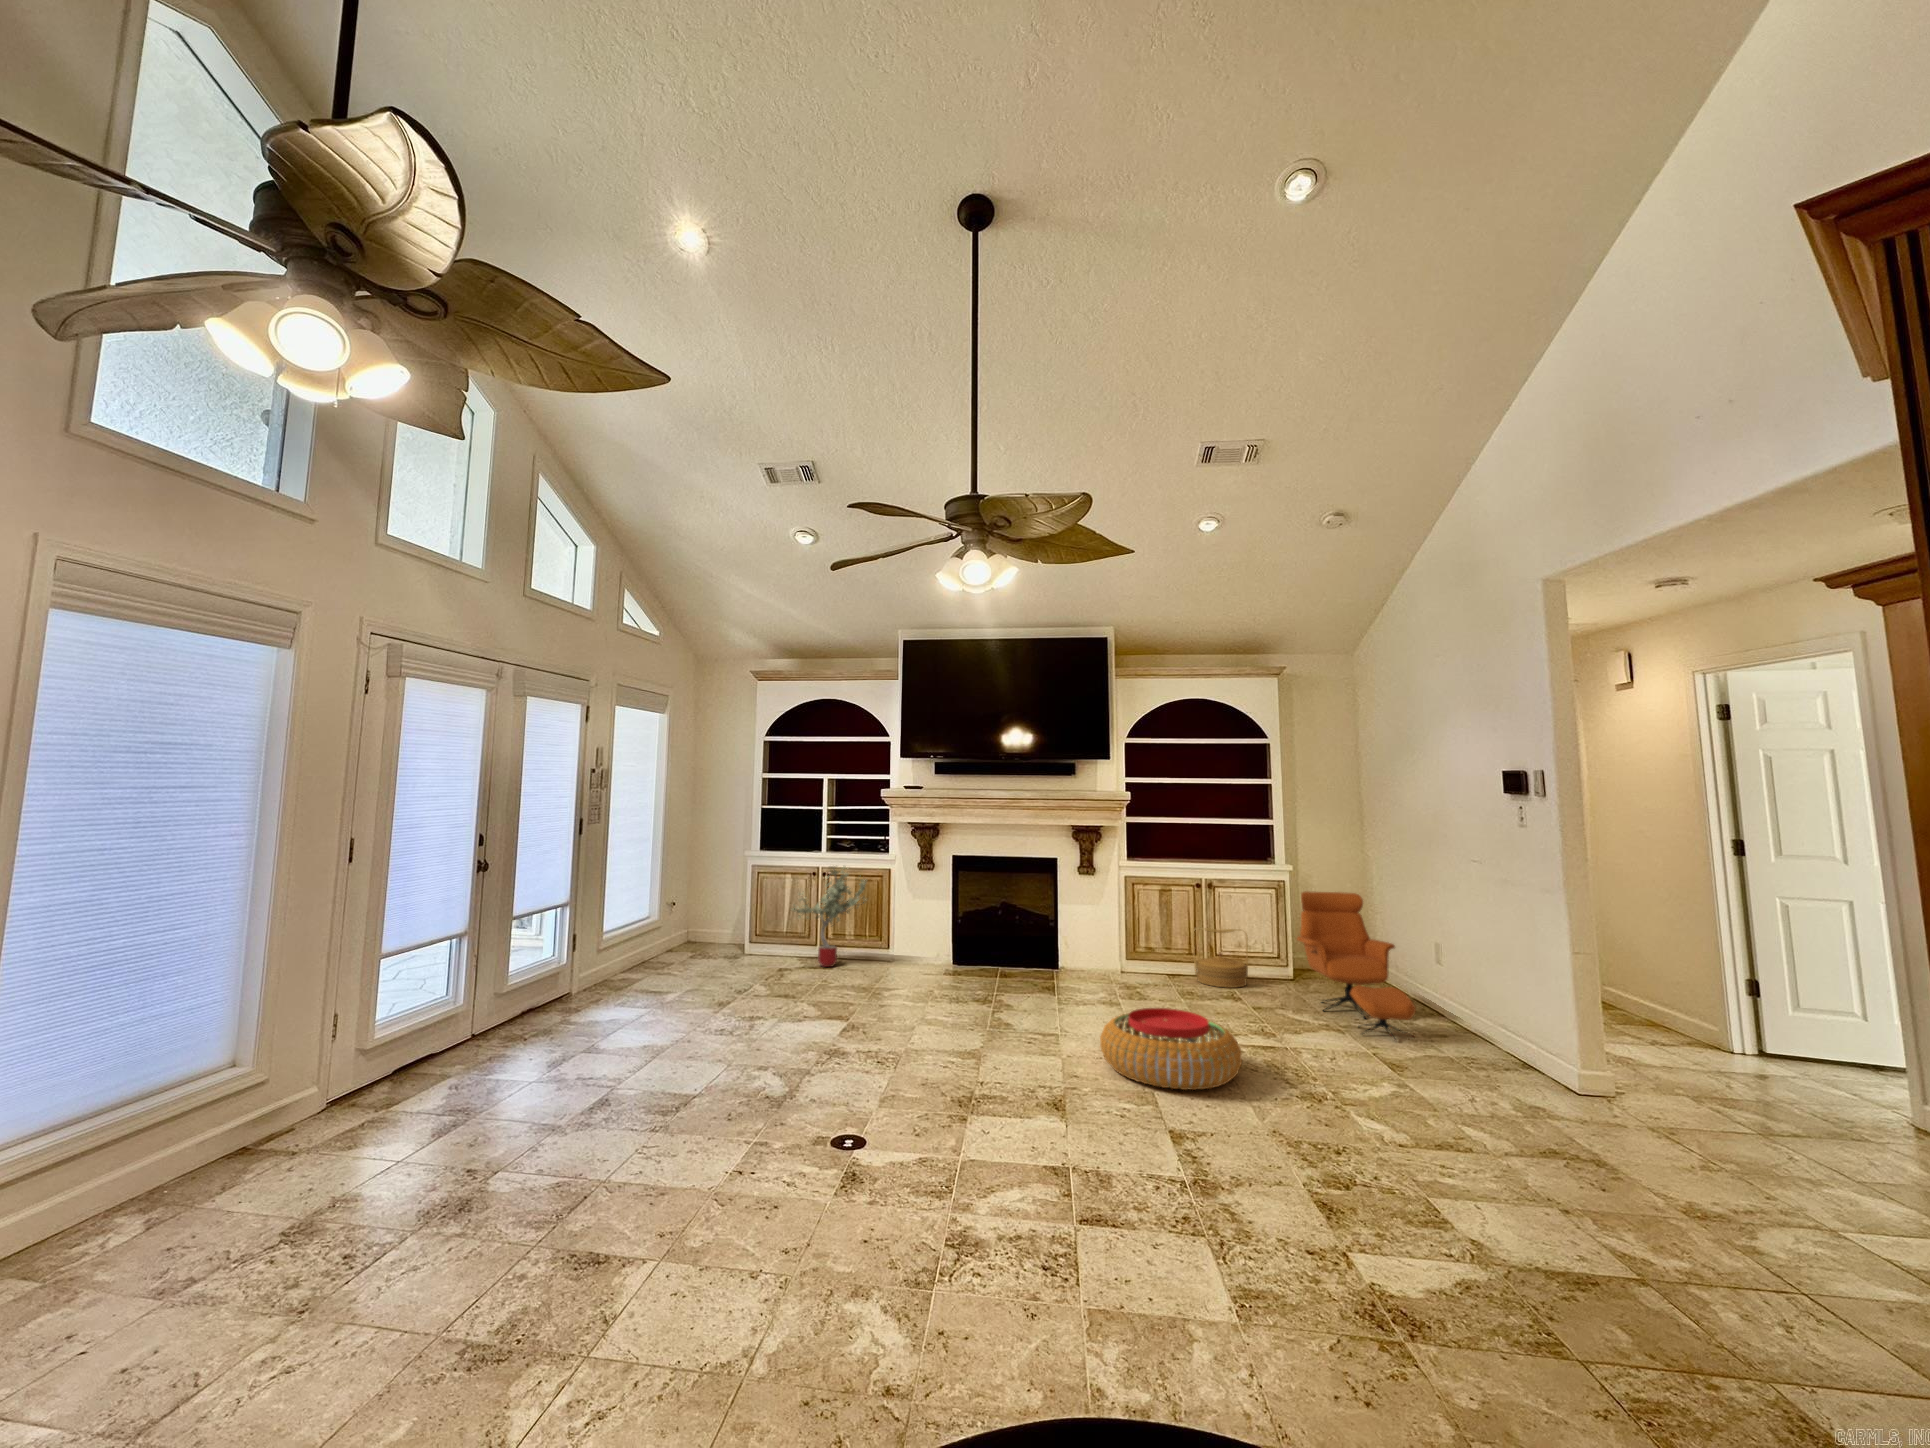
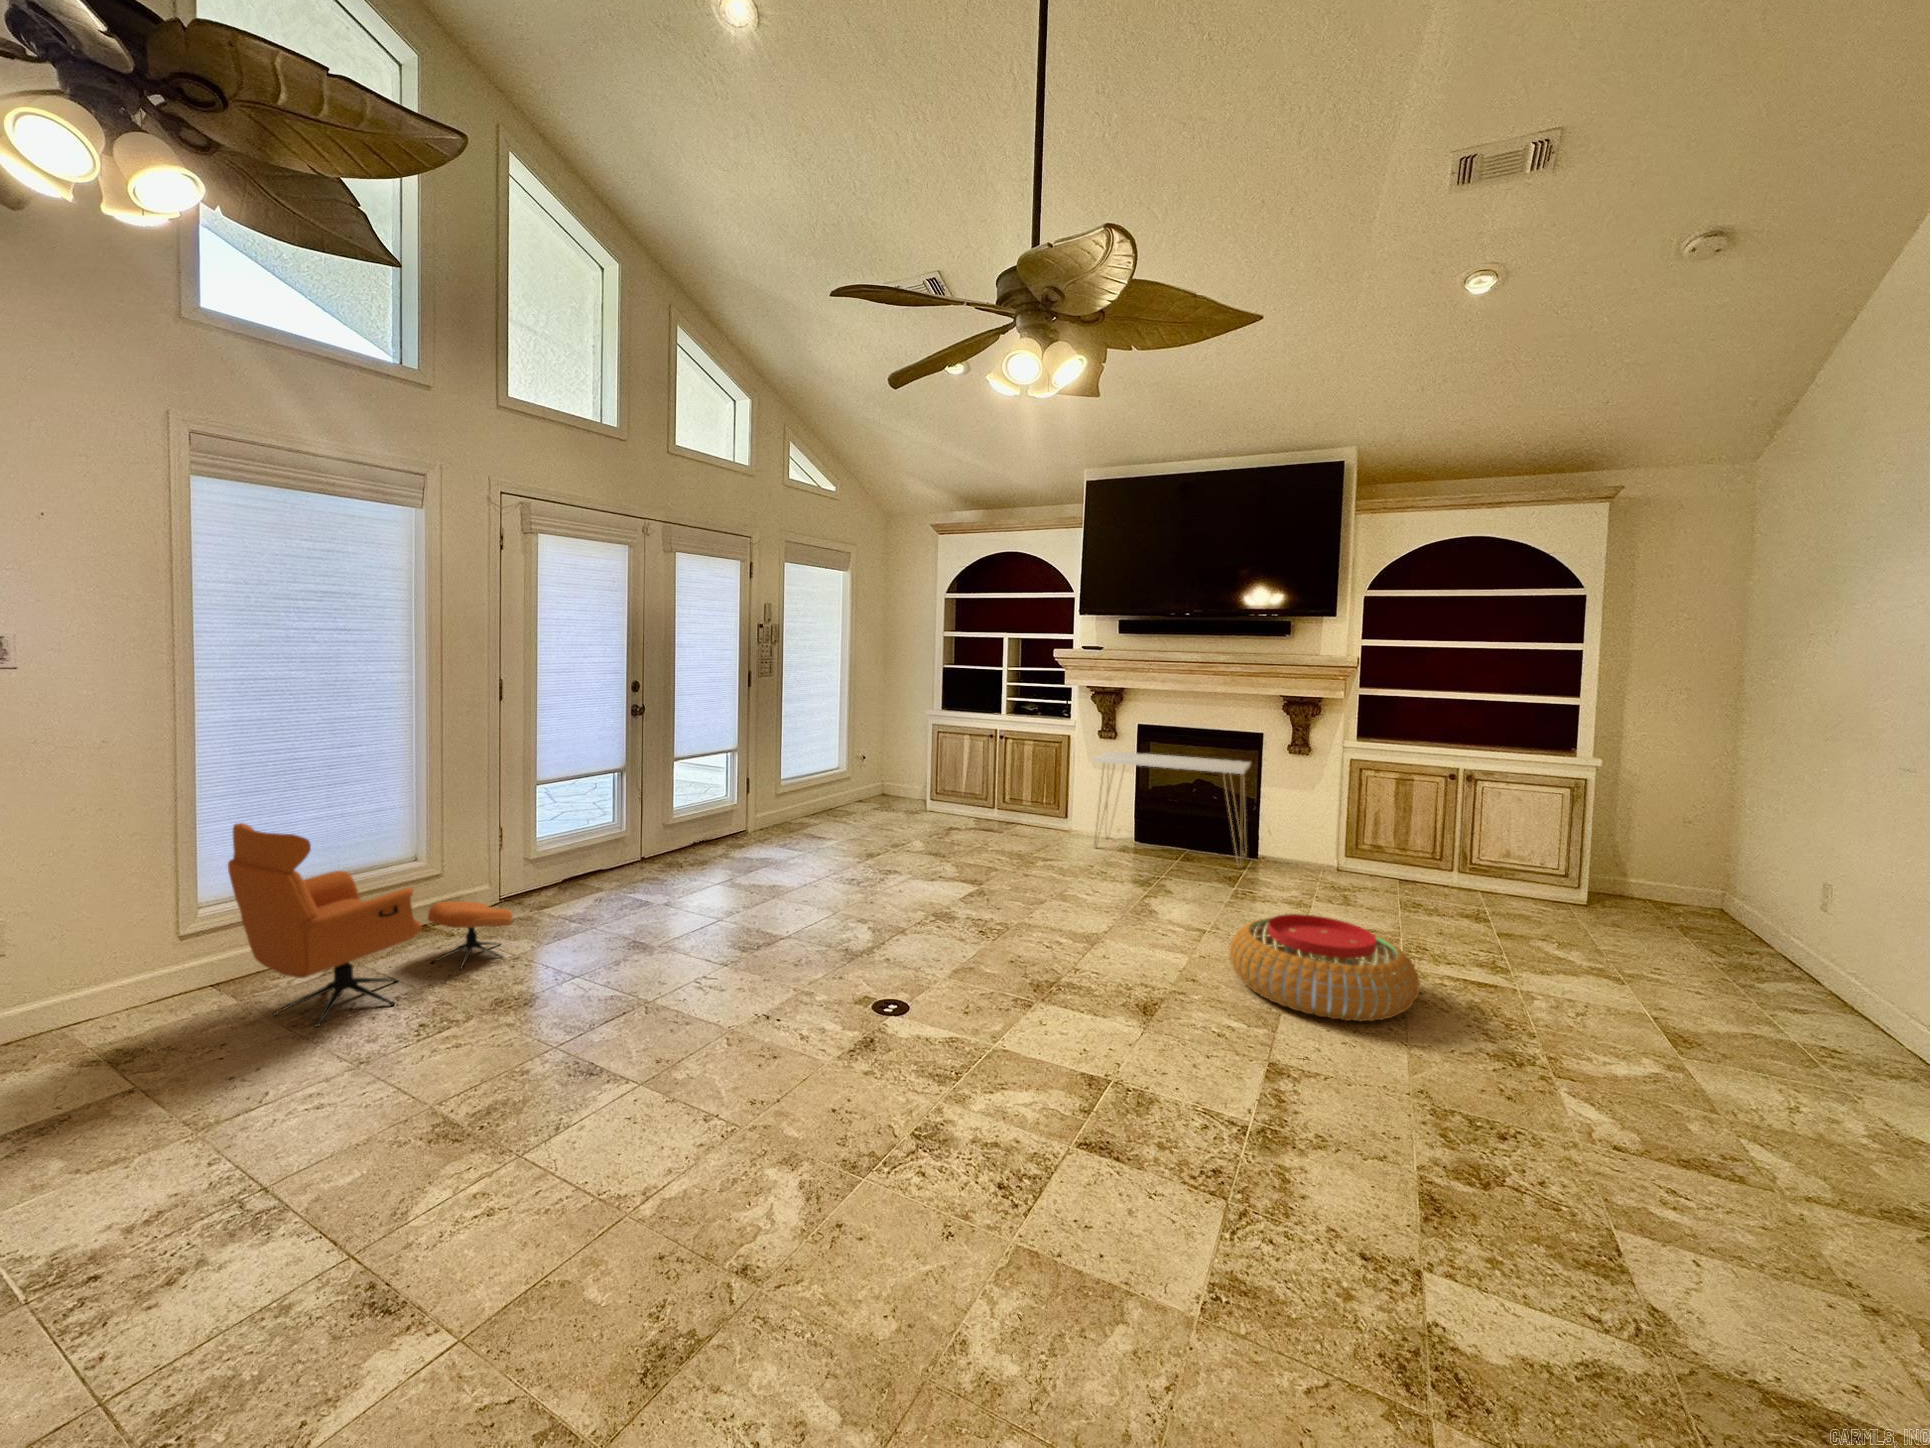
potted tree: present [792,866,866,967] -> none [959,729,1037,831]
console table: none [926,881,1056,979] -> present [1093,751,1251,867]
armchair: present [1297,891,1416,1039] -> present [228,823,513,1027]
woven basket: present [1192,928,1248,988] -> none [1431,826,1515,904]

